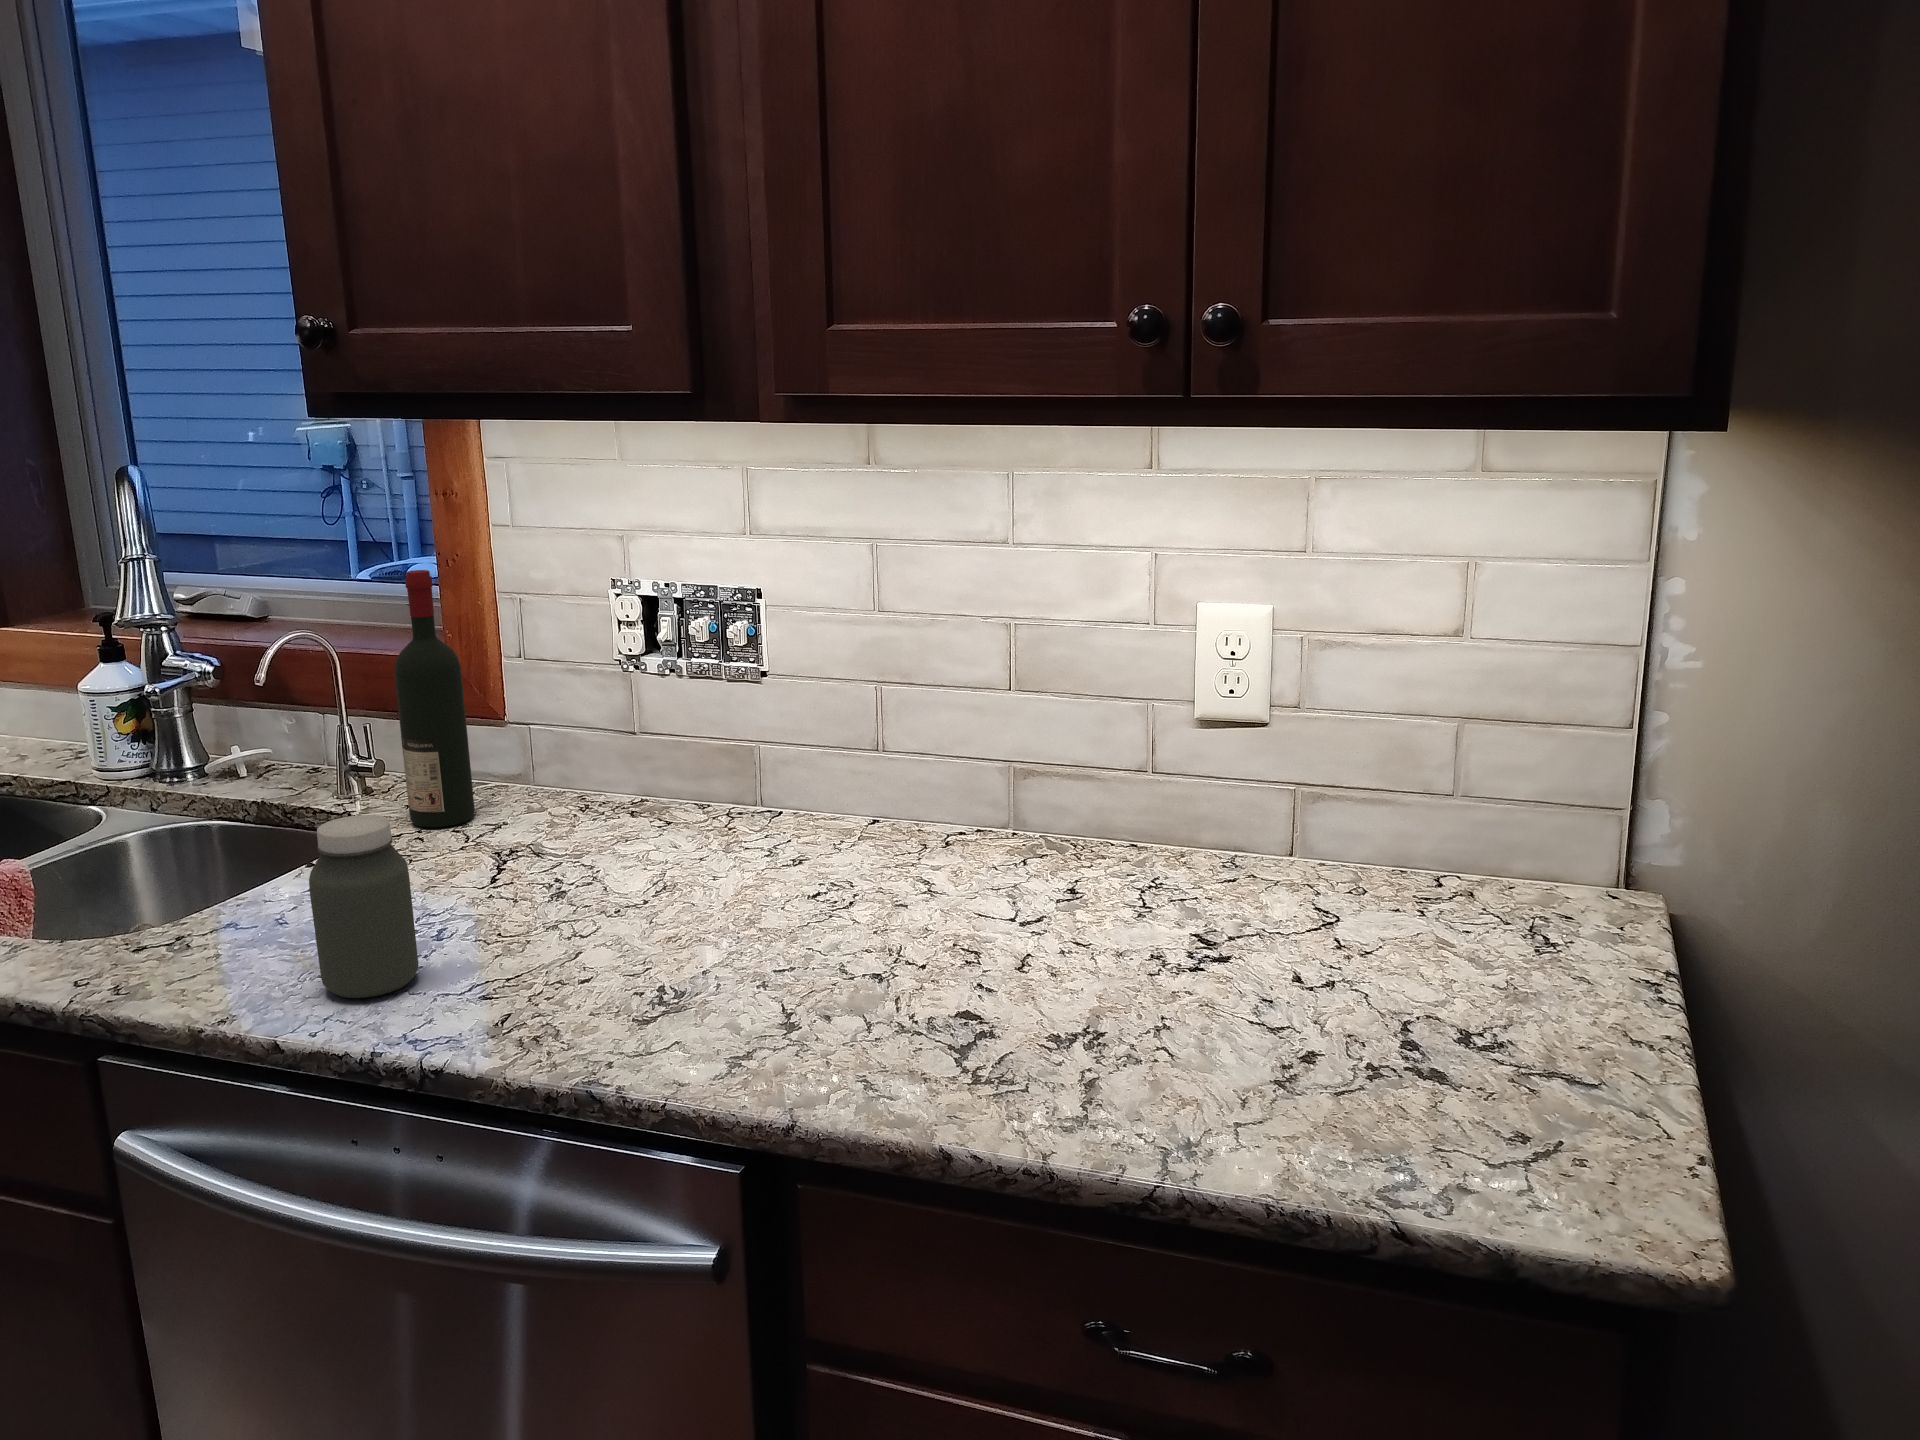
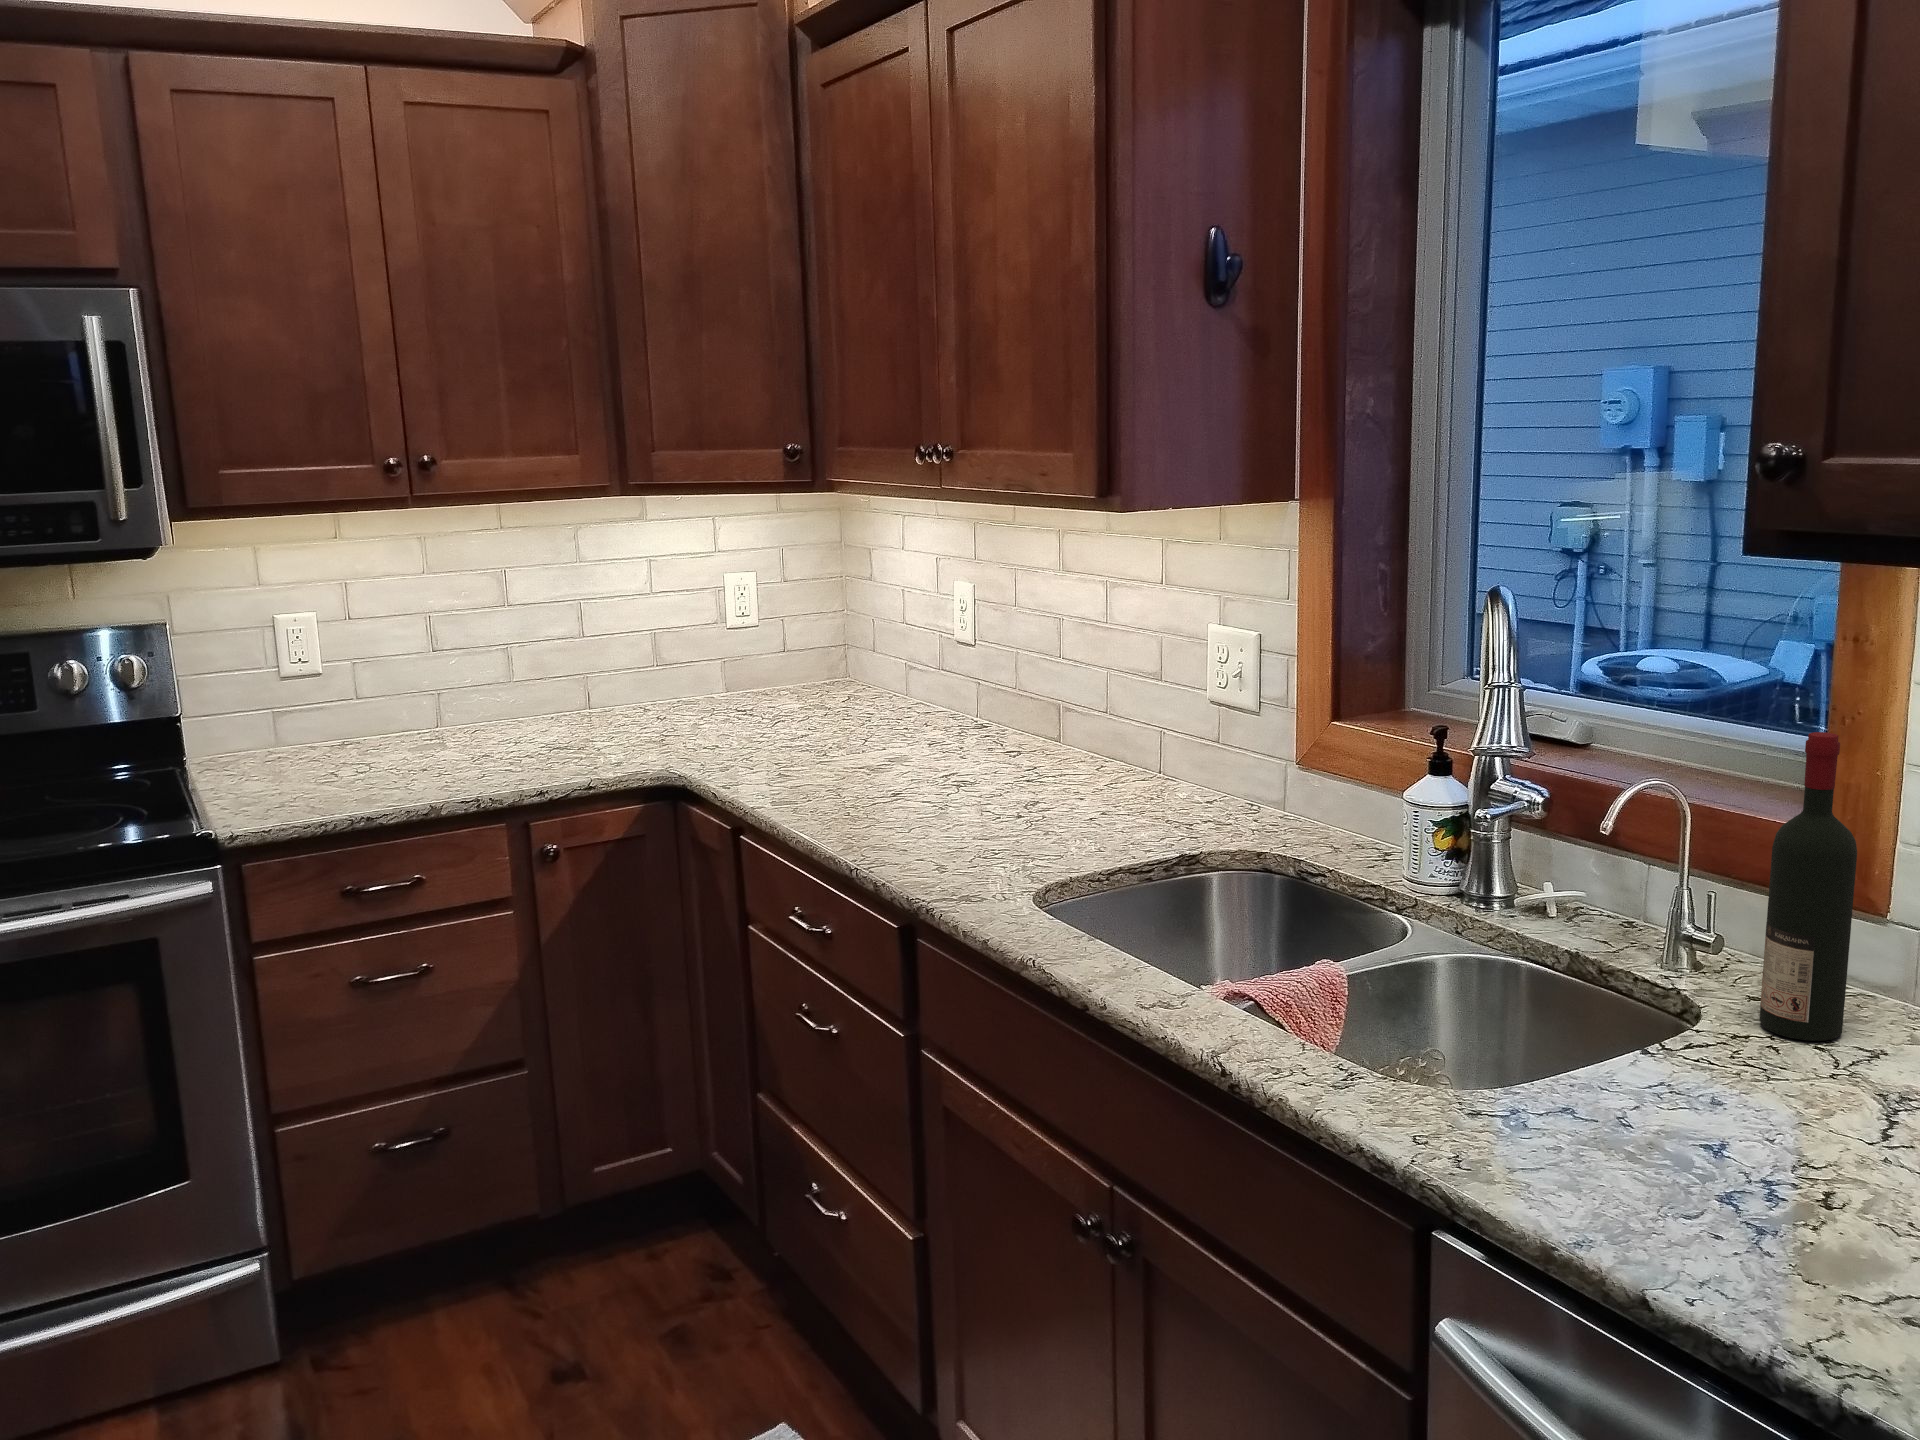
jar: present [309,815,418,998] -> none [1693,1044,1825,1271]

